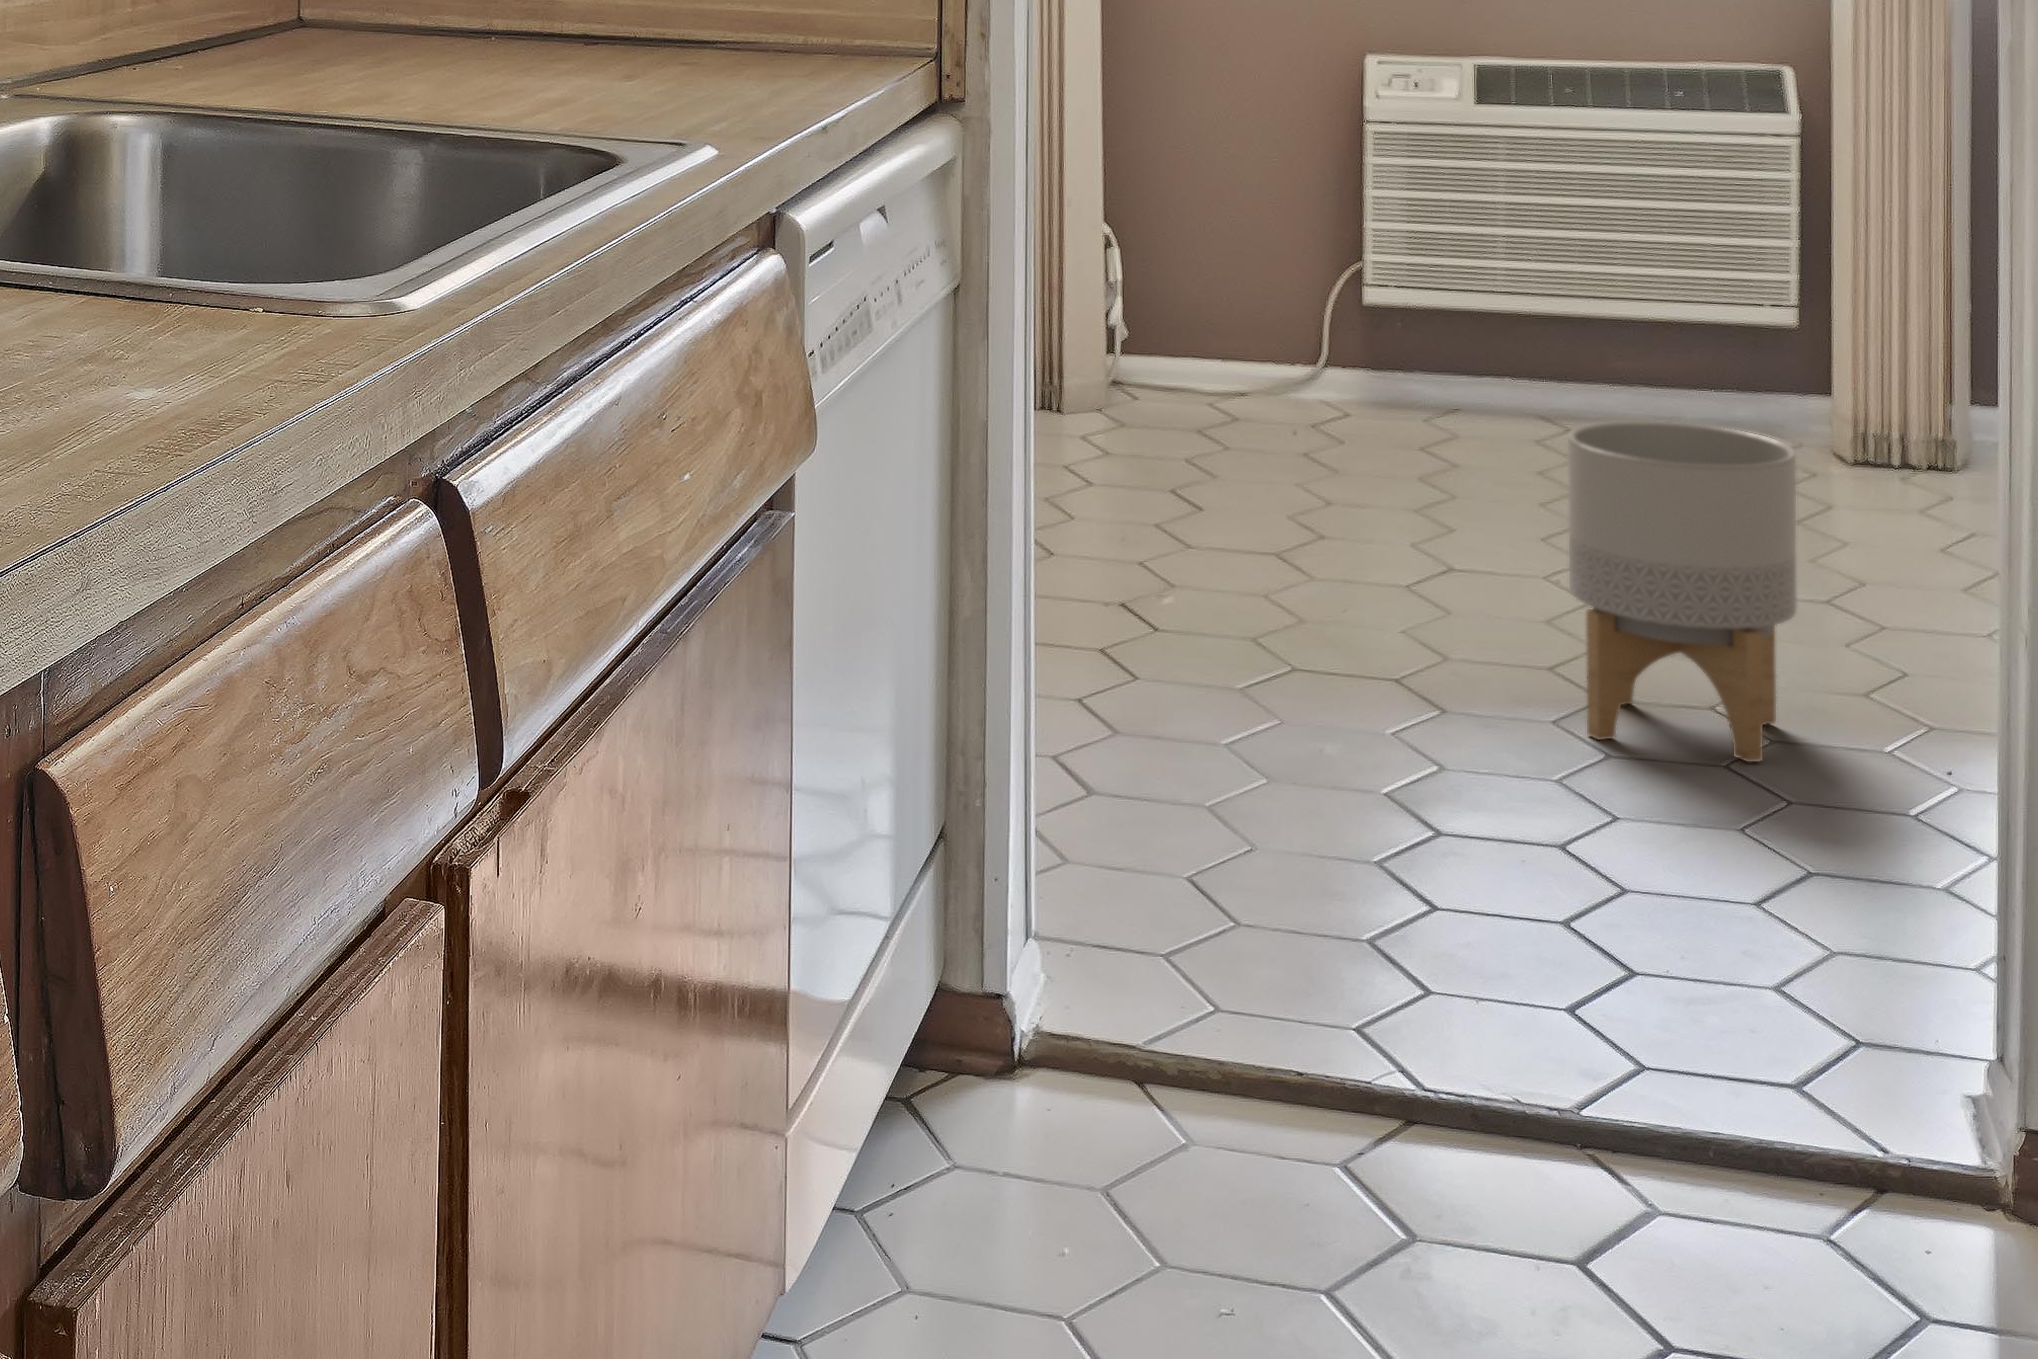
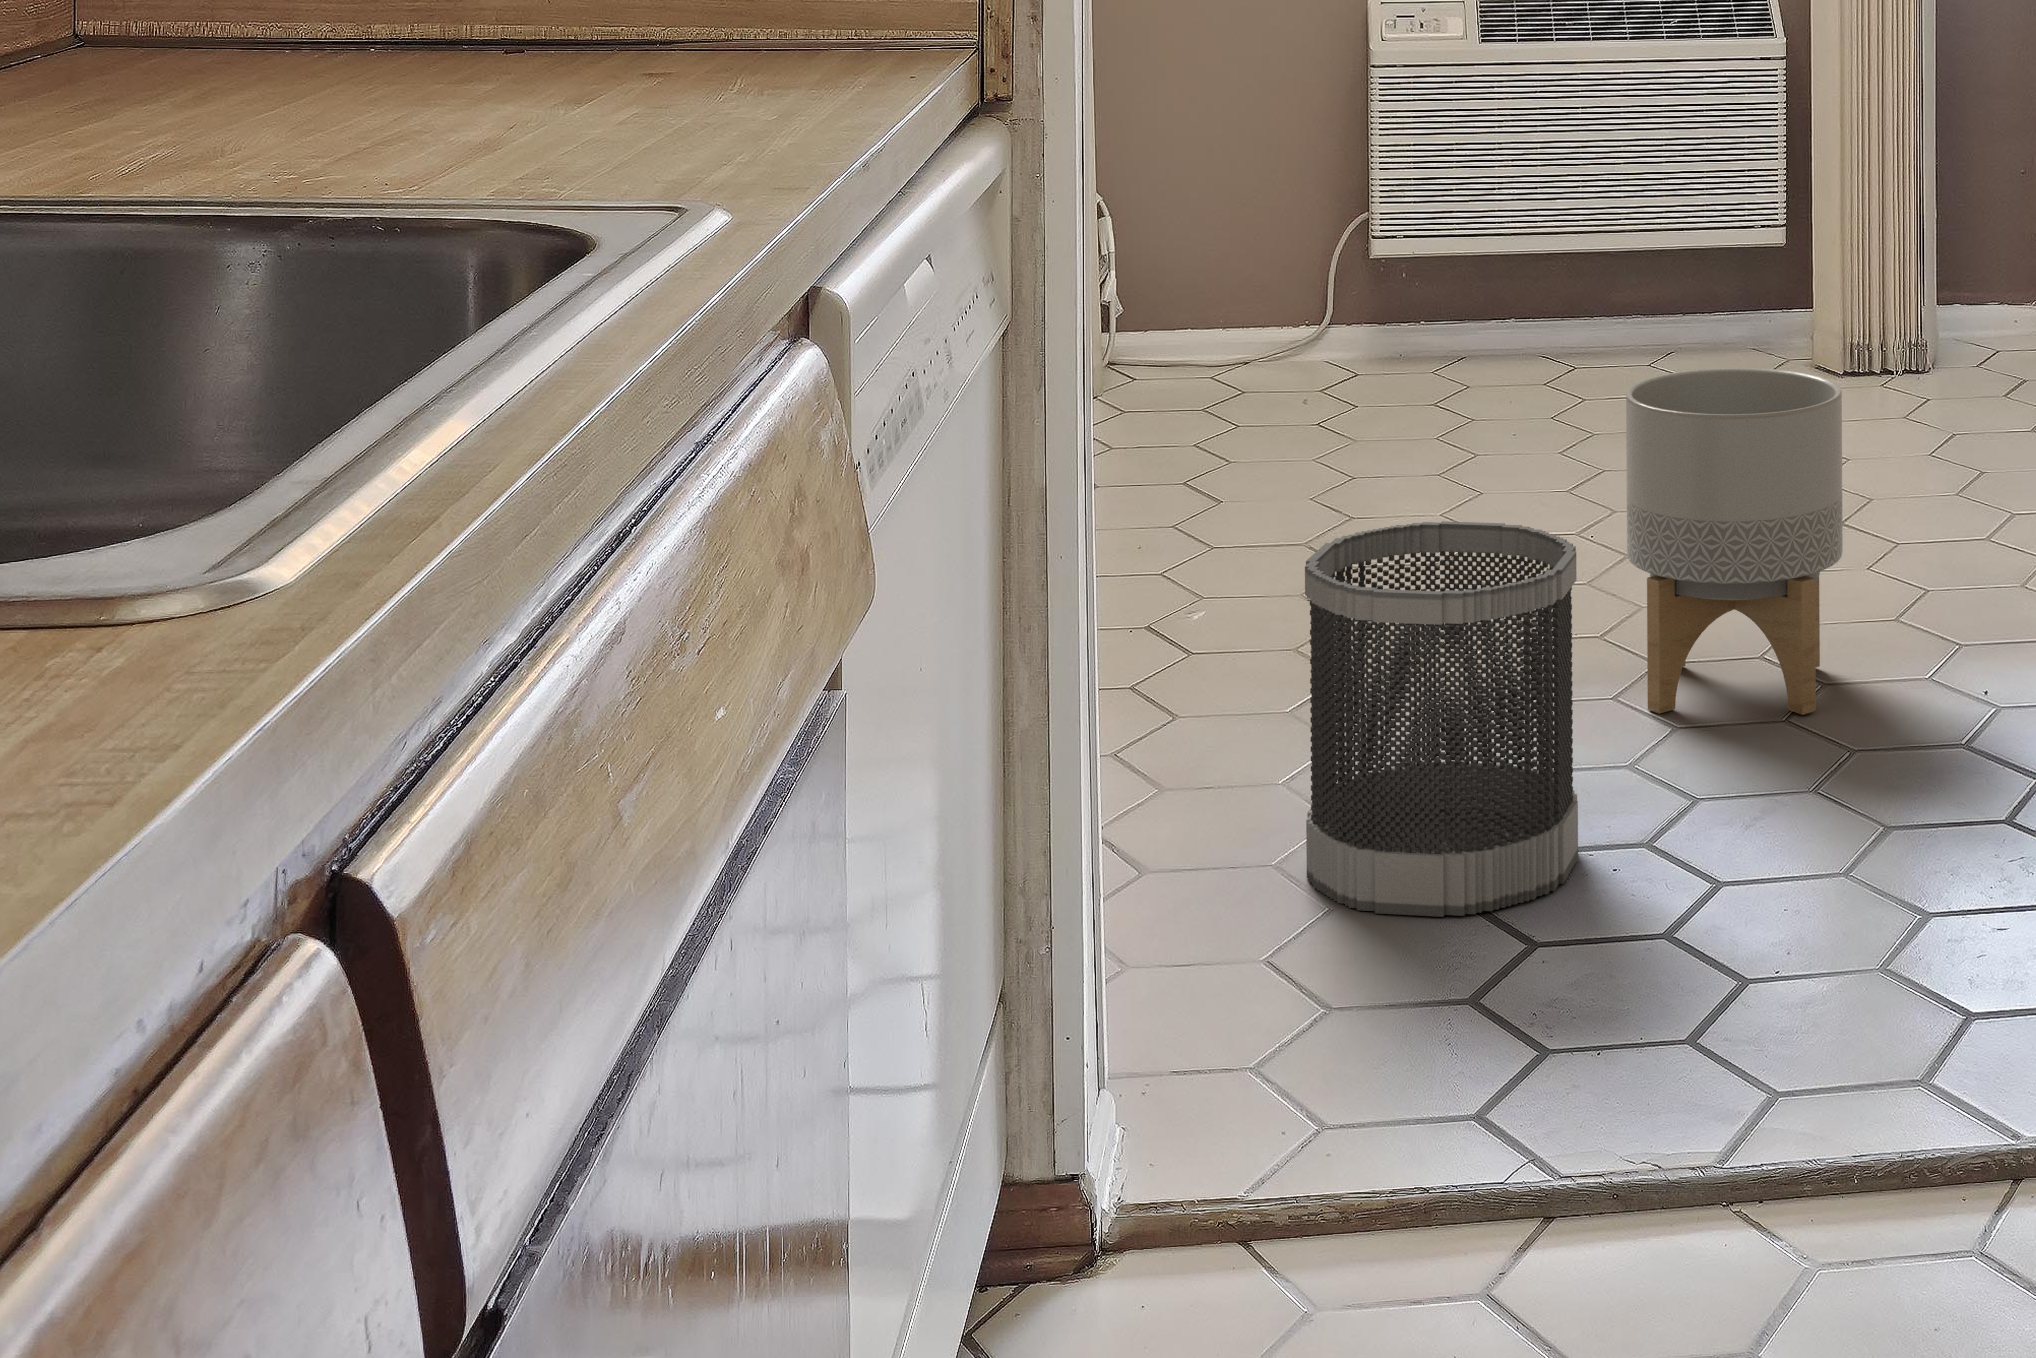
wastebasket: none [1235,521,1494,873] -> present [1305,521,1578,917]

